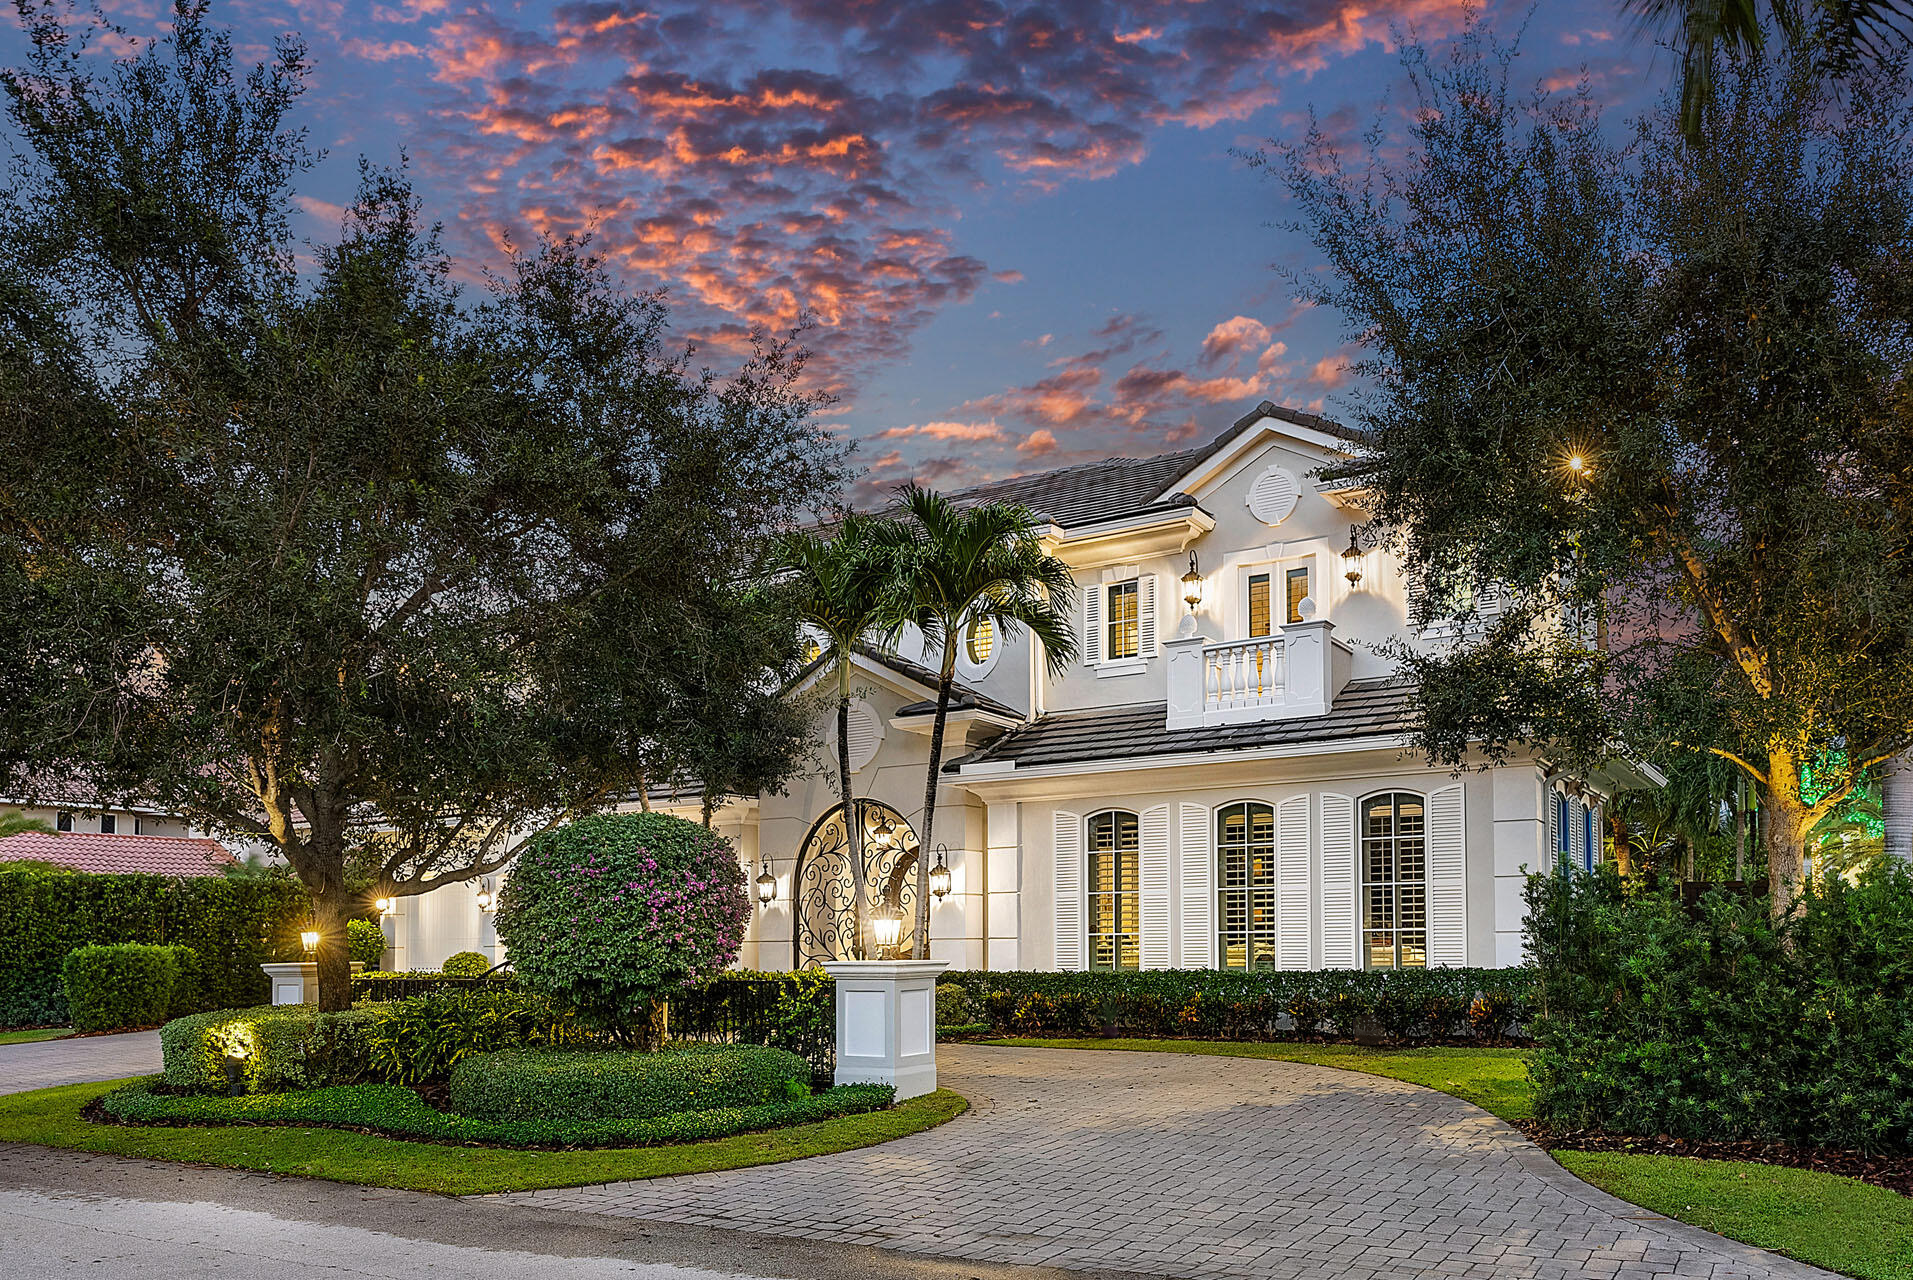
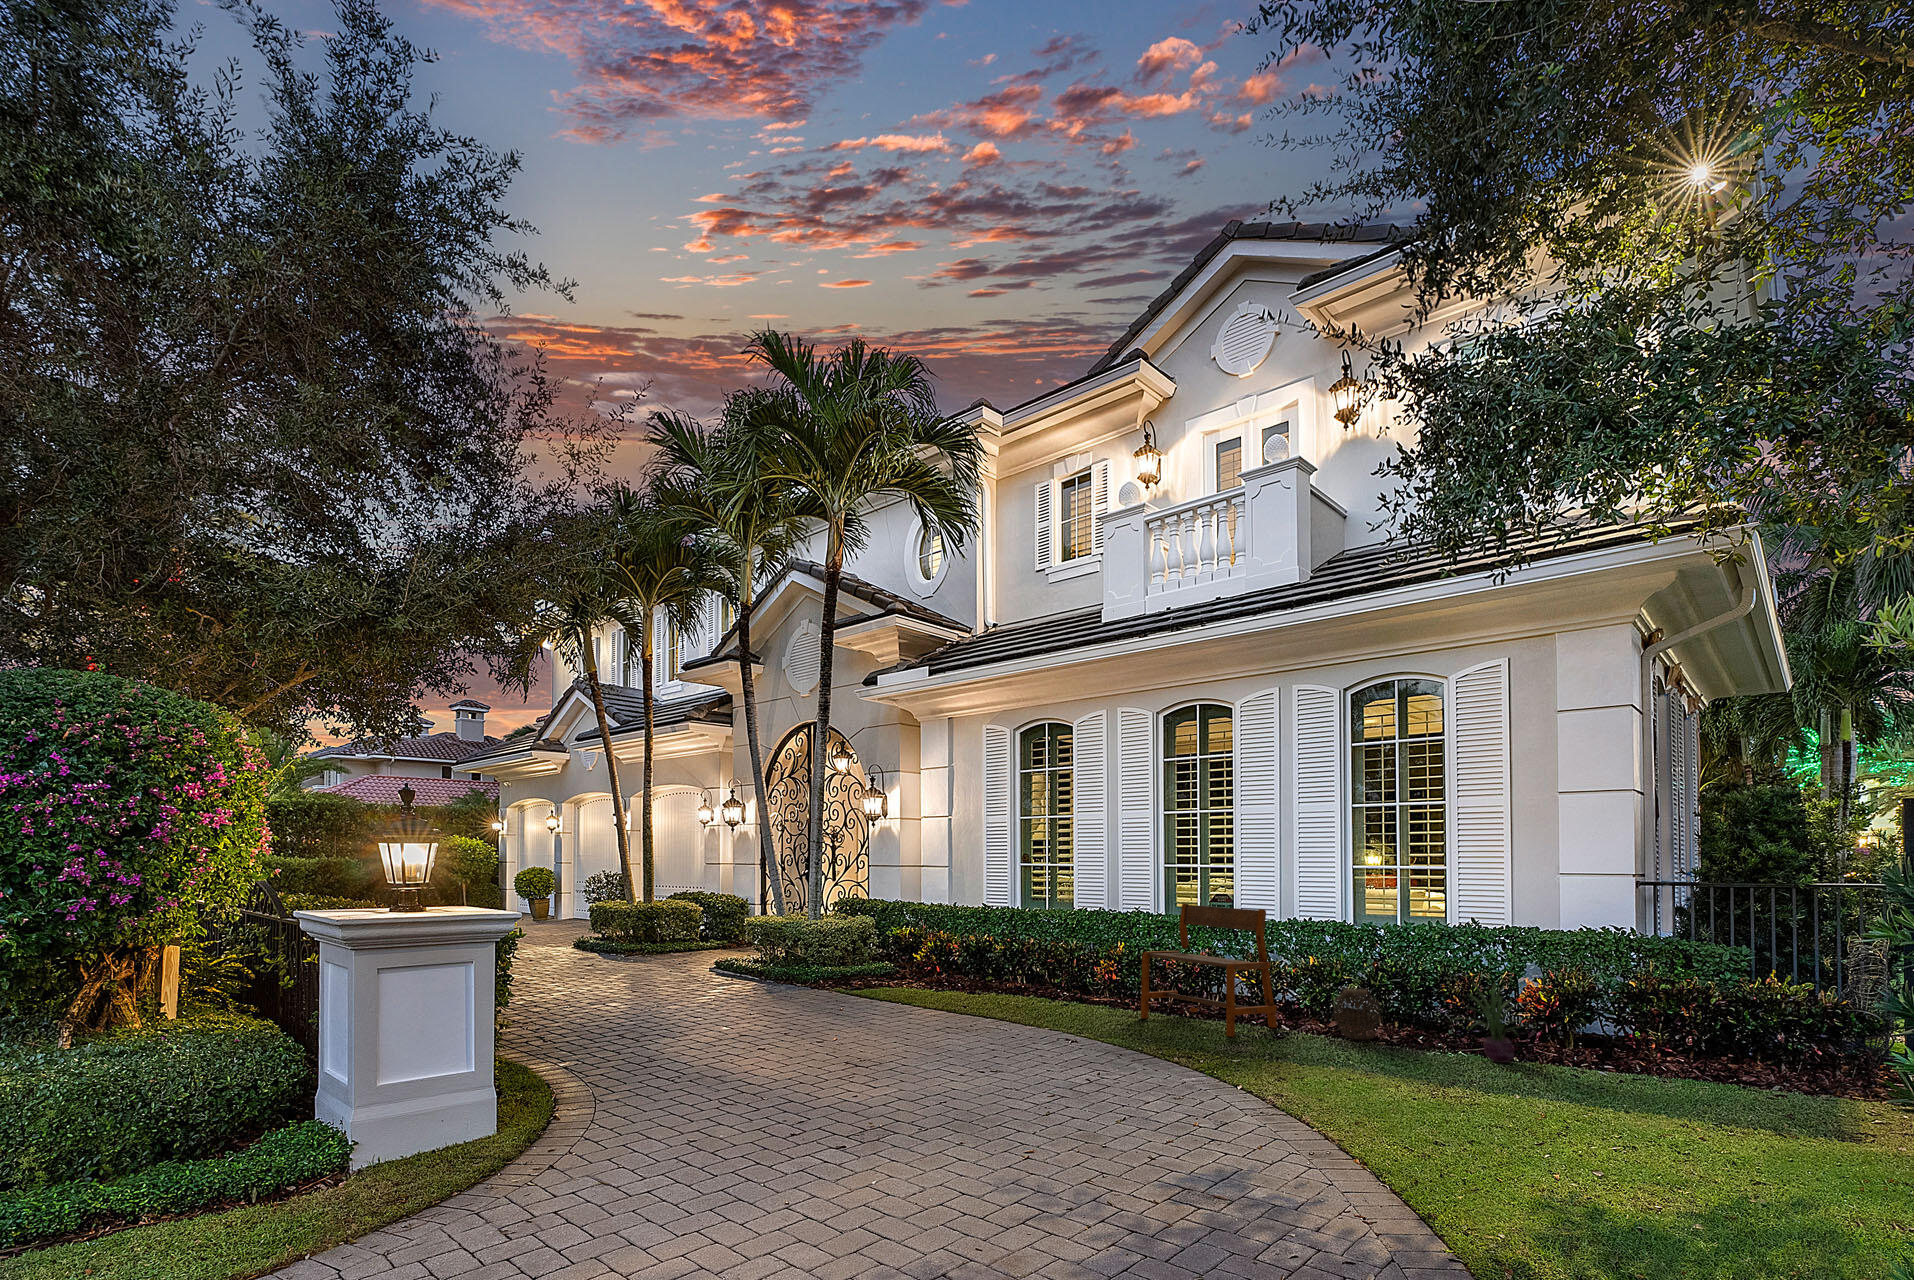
bench: none [1217,959,1314,1047] -> present [1141,903,1277,1037]
decorative plant: present [1102,997,1118,1038] -> present [1469,983,1516,1063]

